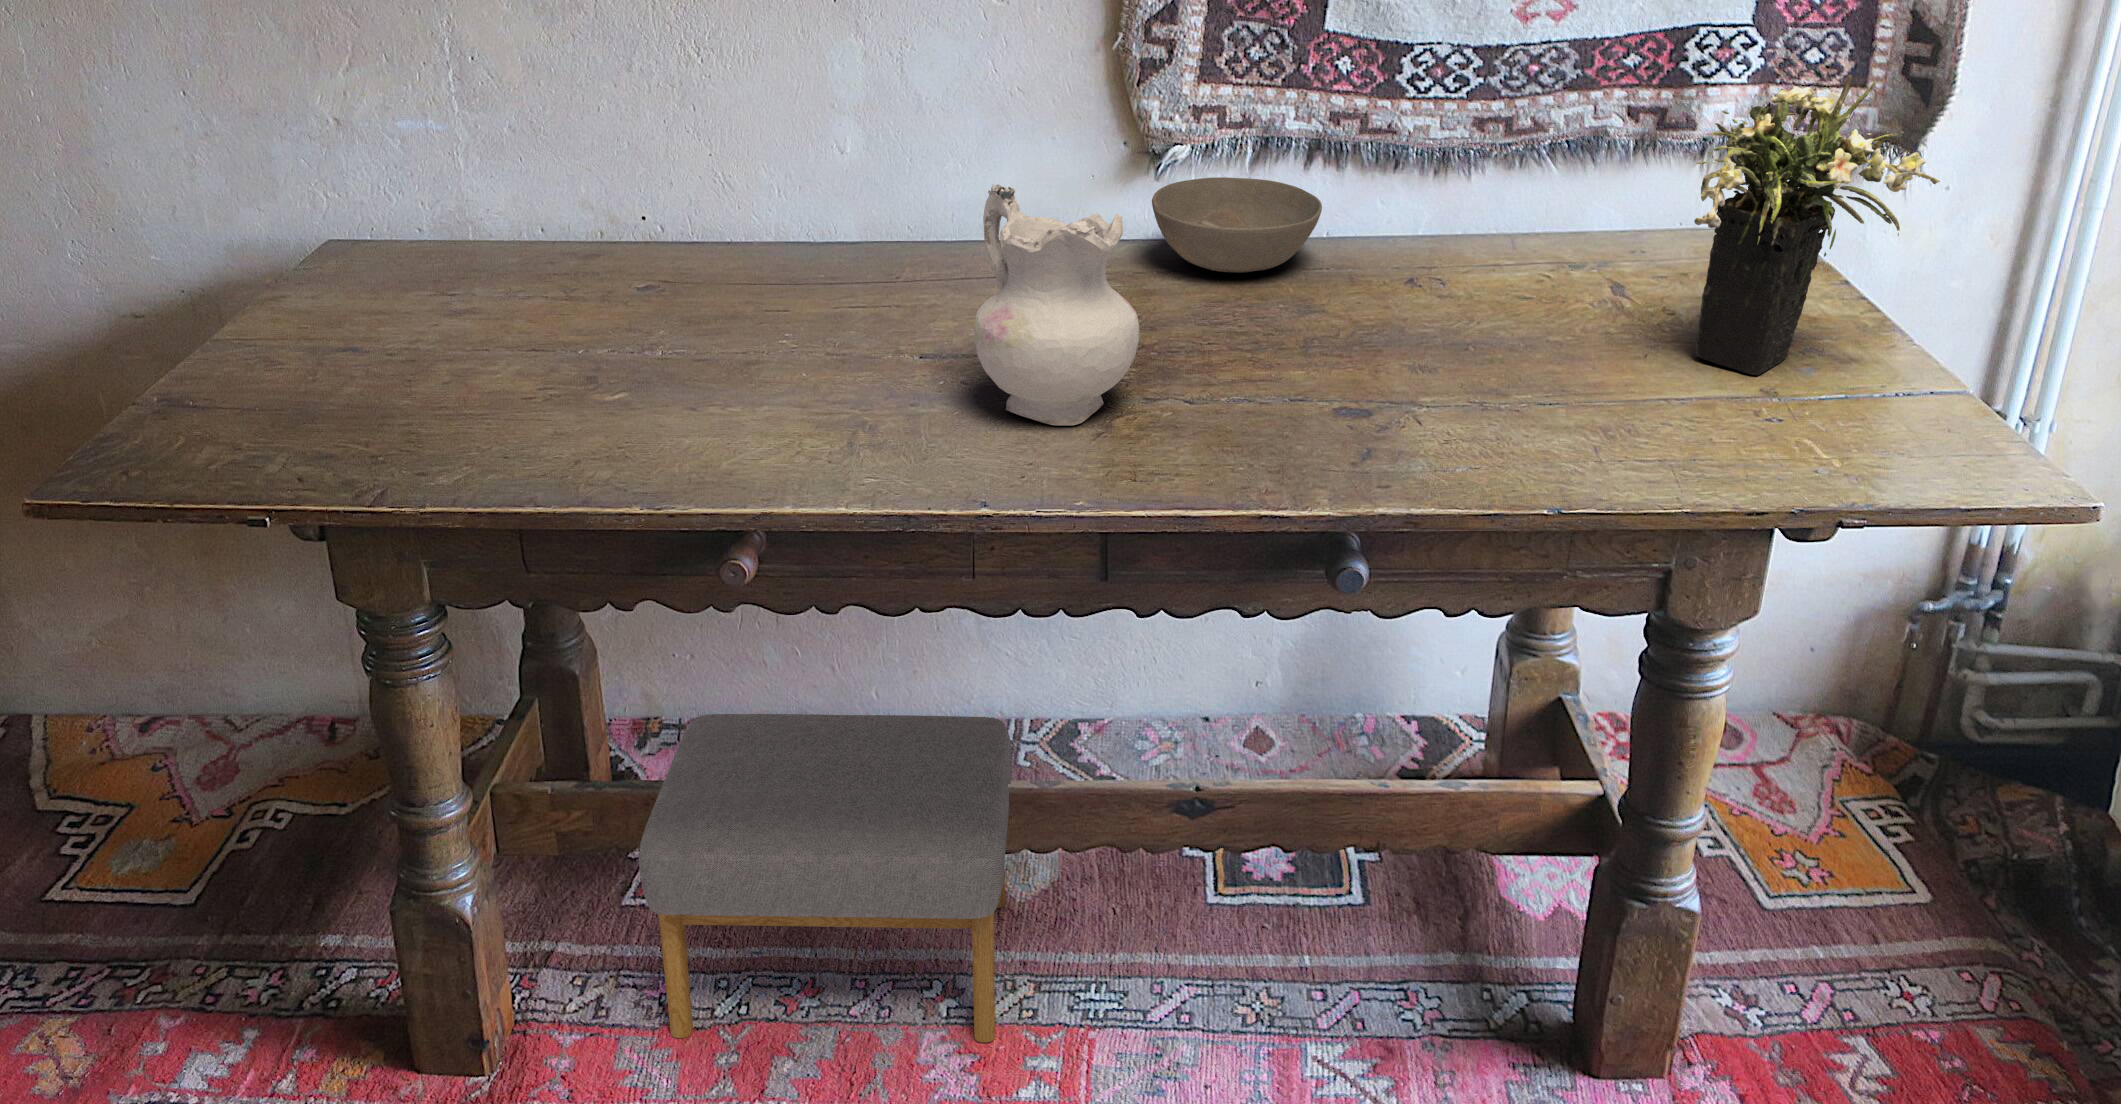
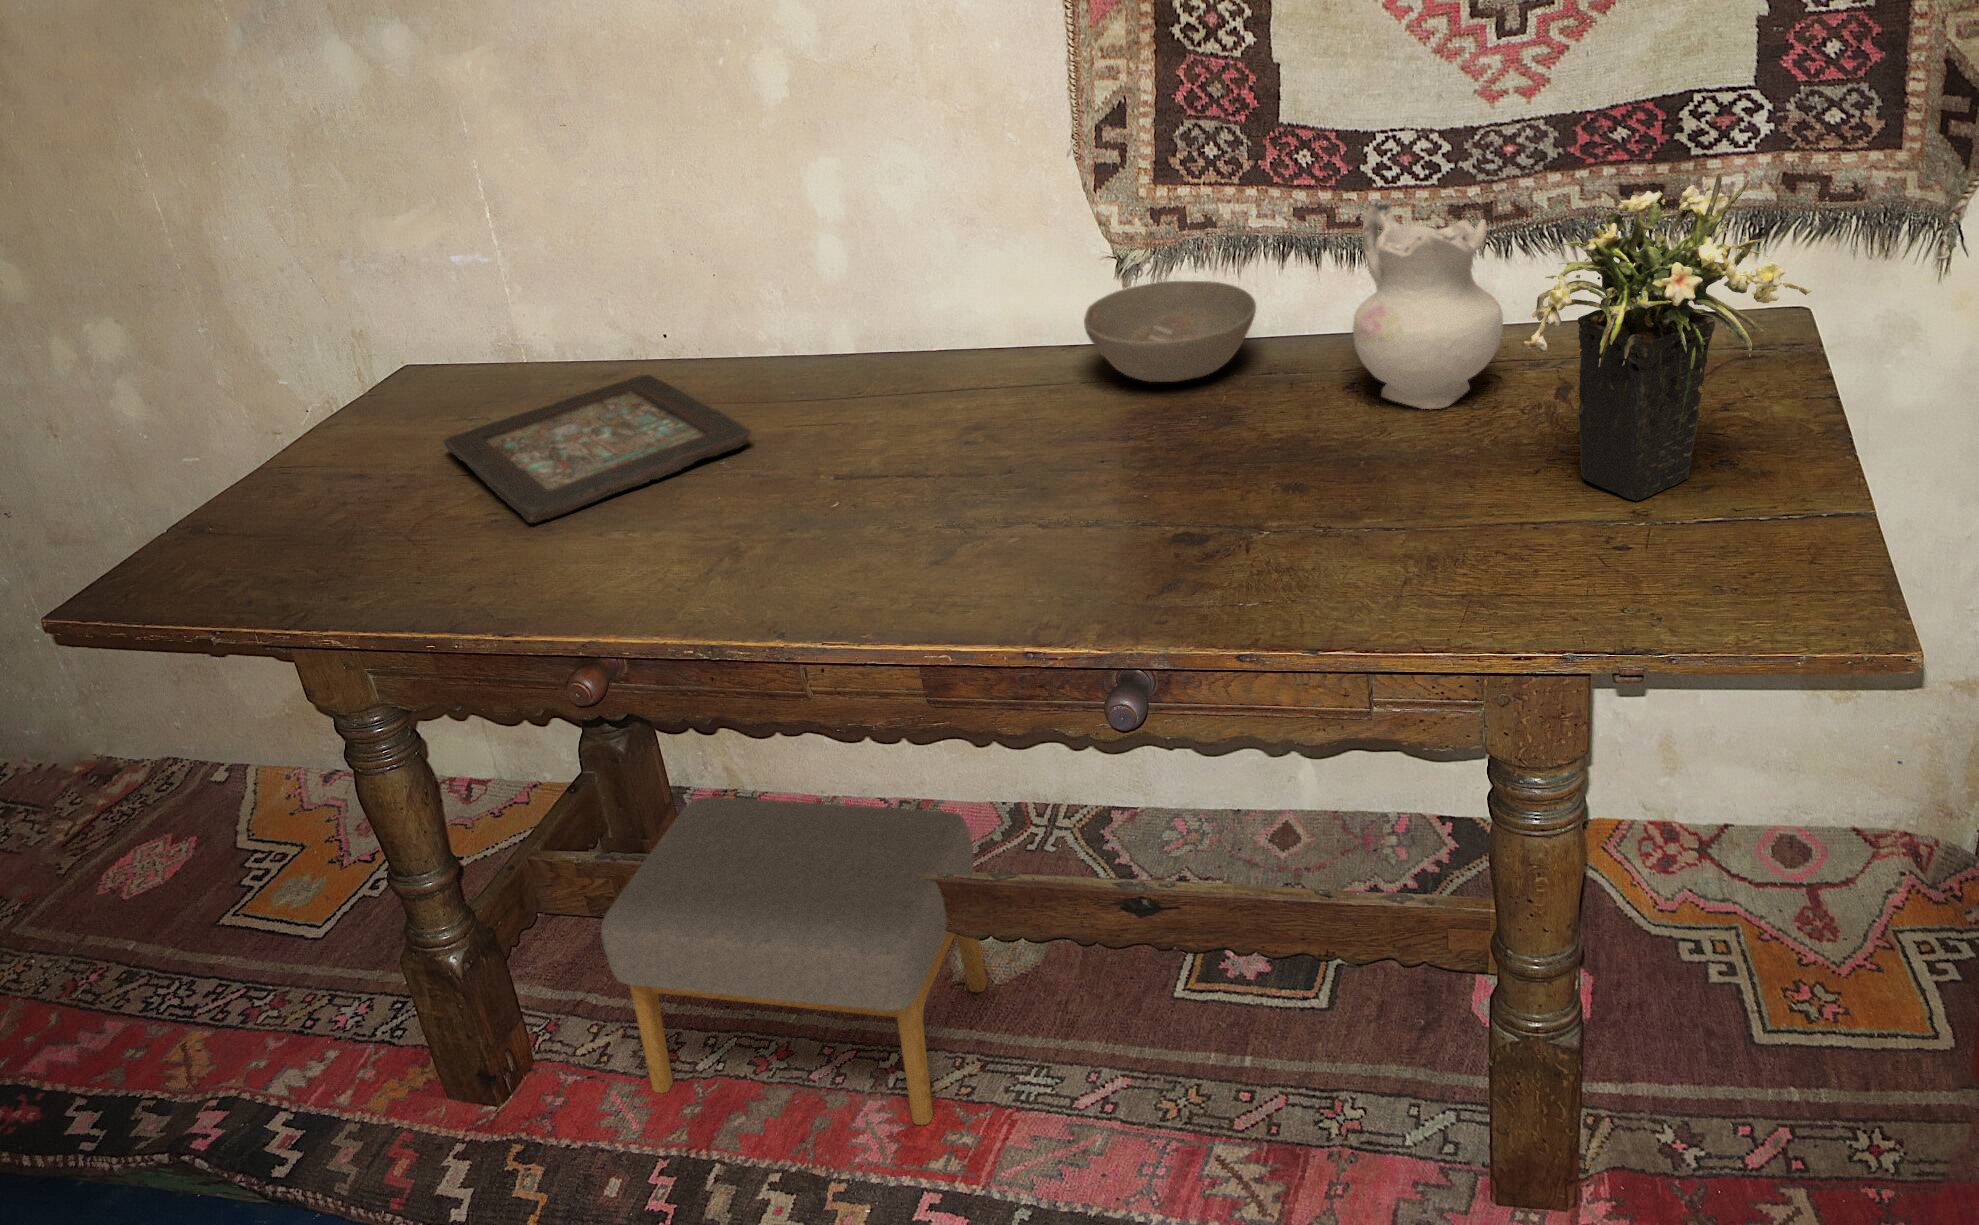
ceramic pitcher: present [974,185,1139,426] -> present [1353,199,1503,409]
decorative tray: none [449,252,827,393] -> present [443,375,751,523]

